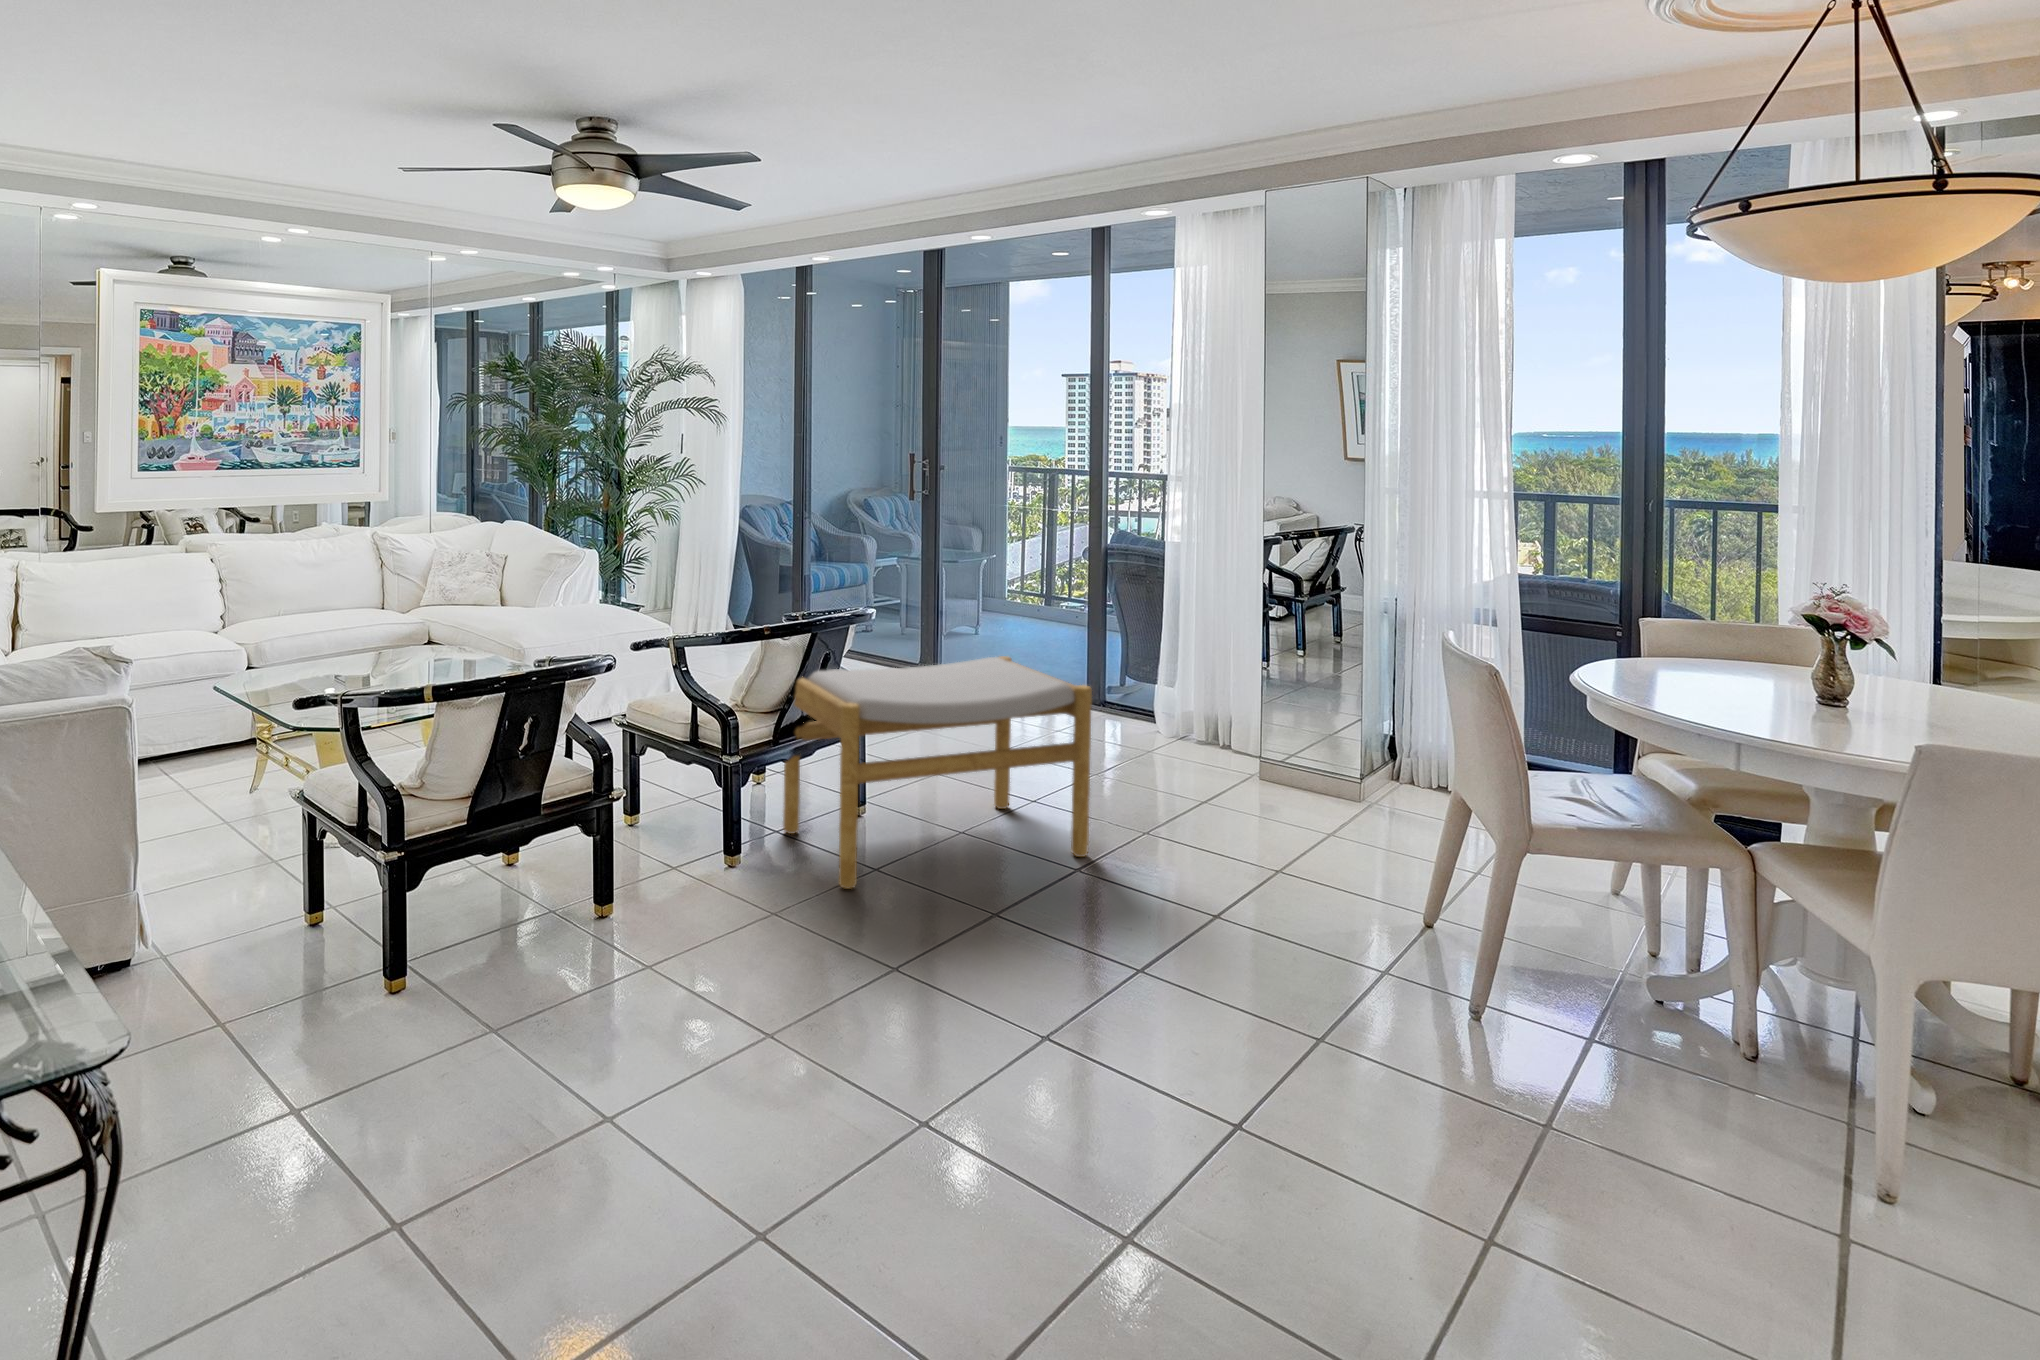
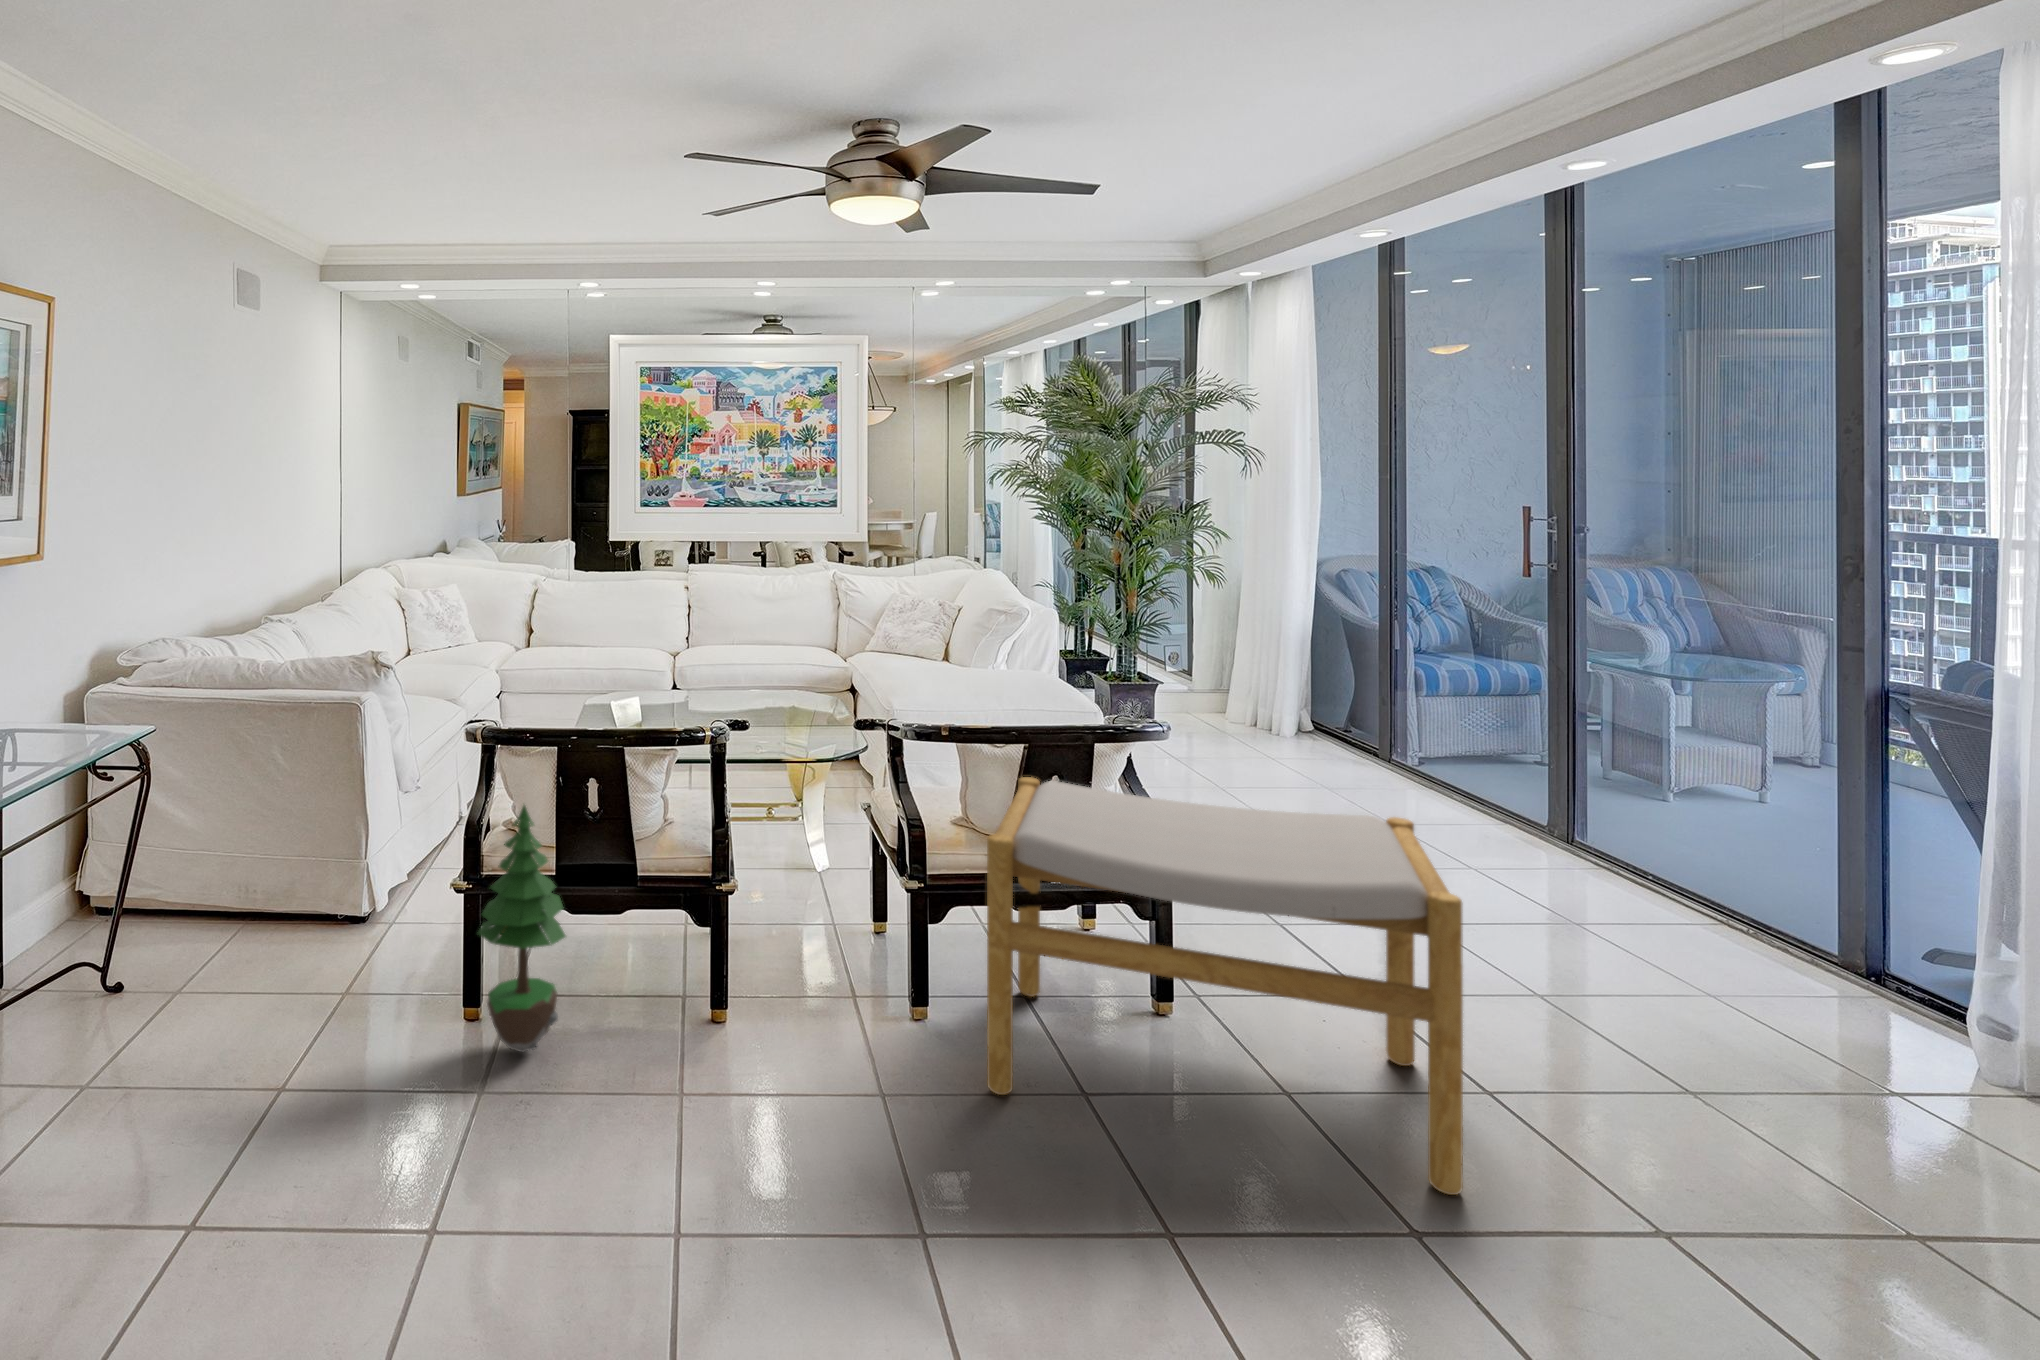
potted tree: none [457,751,544,984] -> present [478,805,566,1052]

